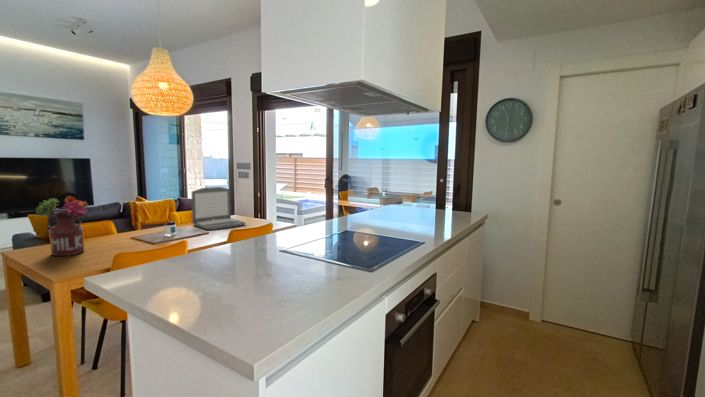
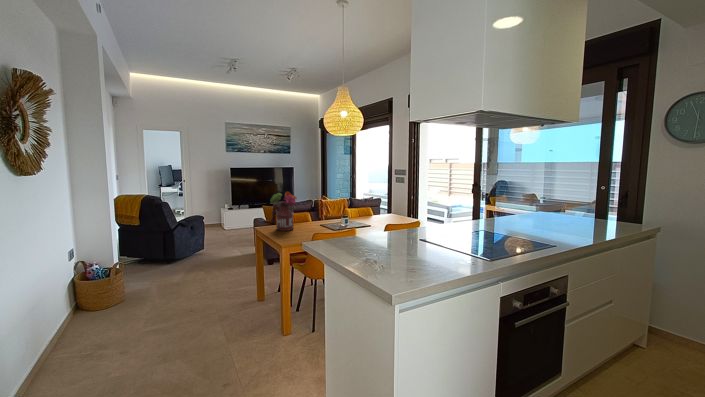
laptop: present [192,187,245,230] -> none [360,189,400,222]

